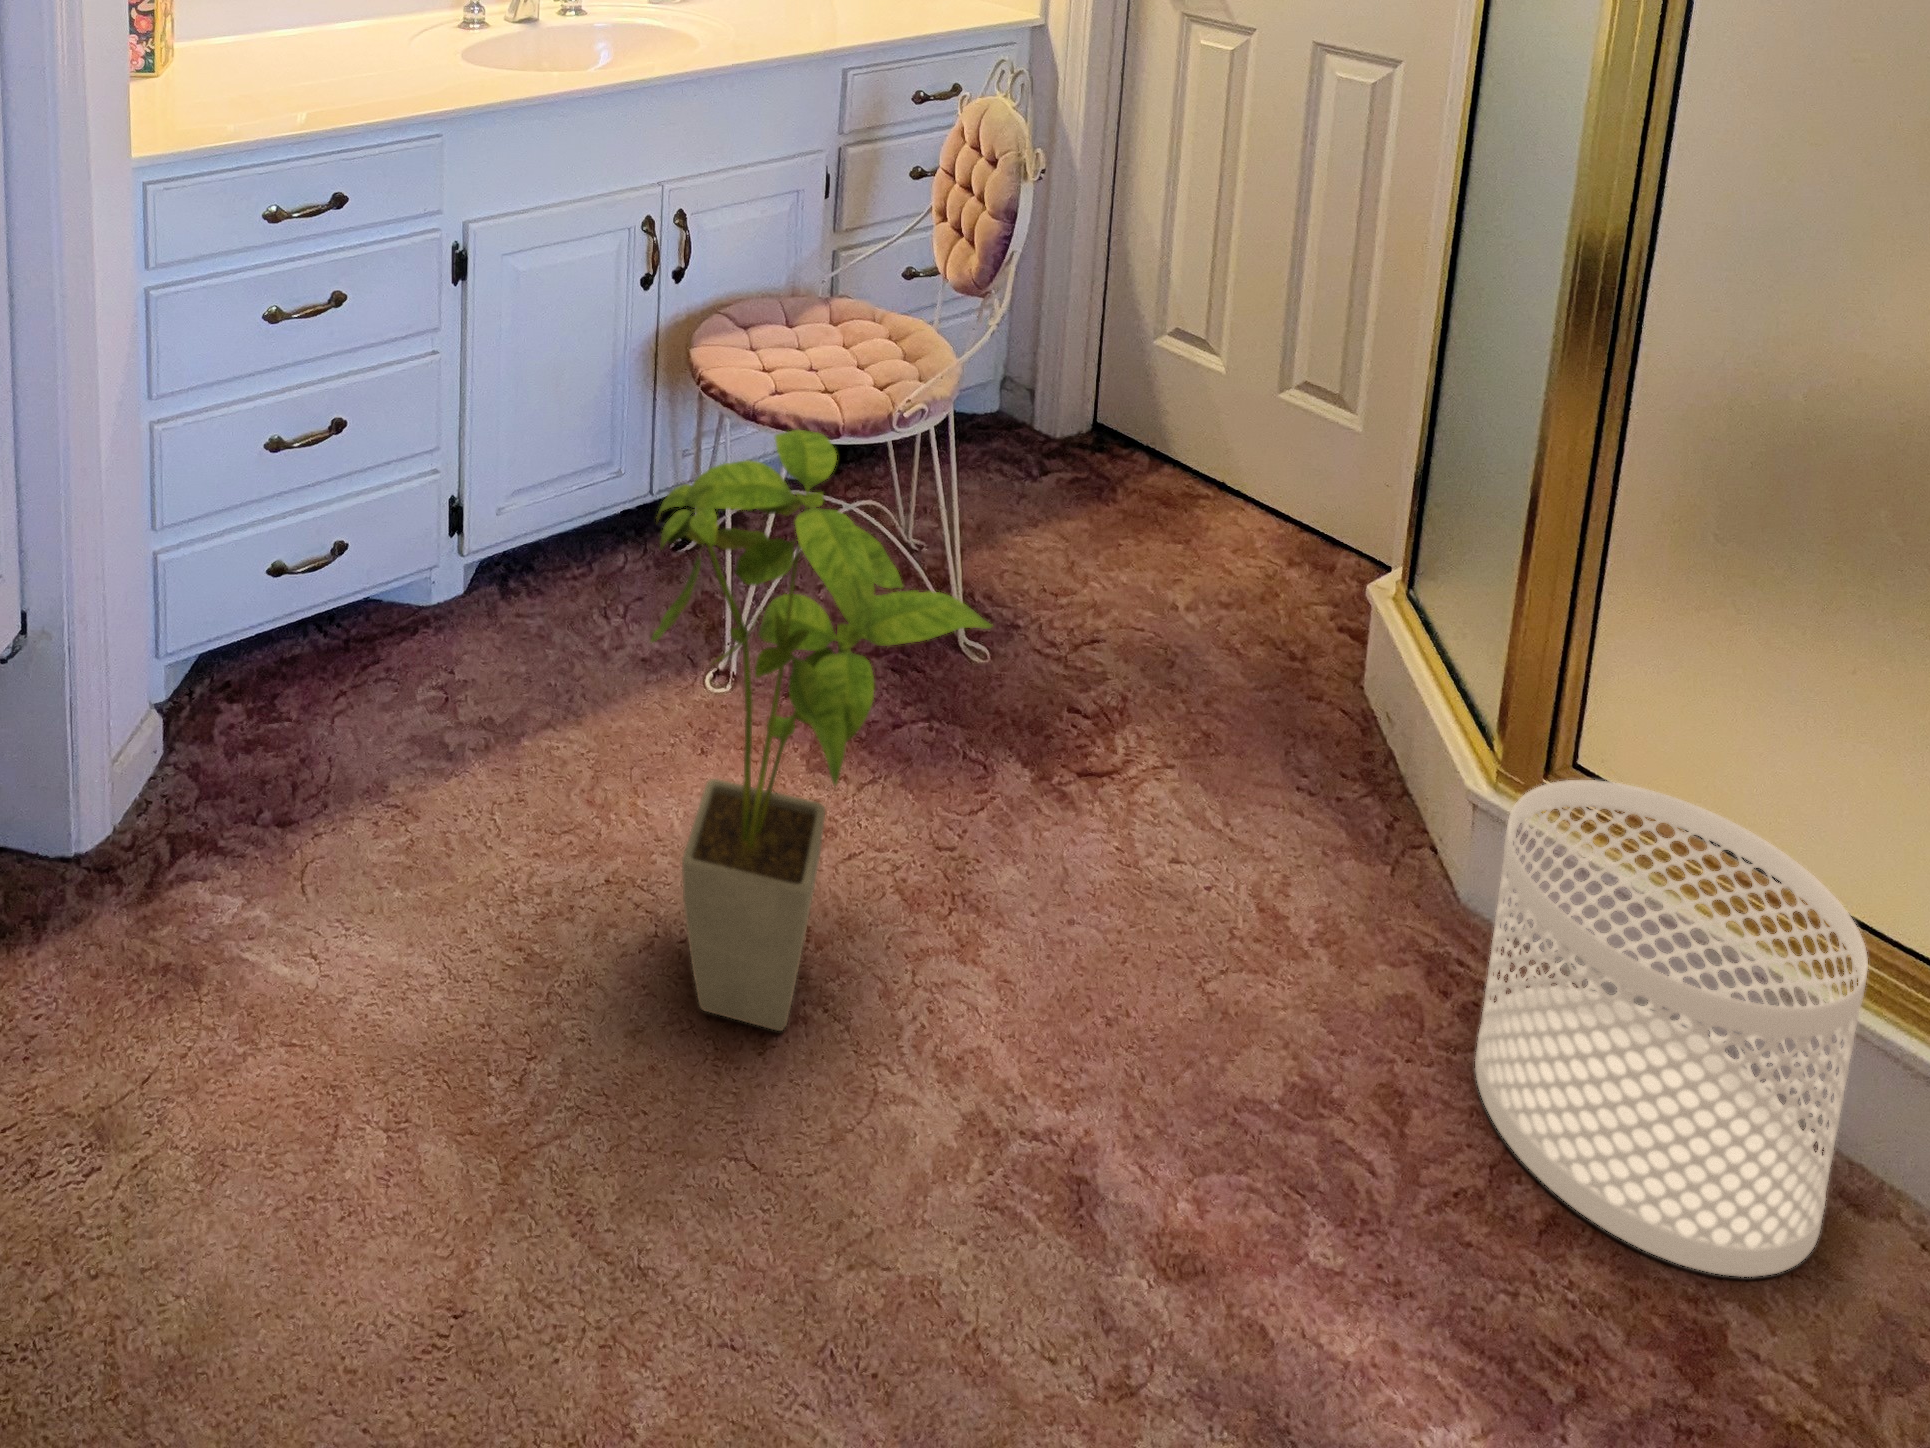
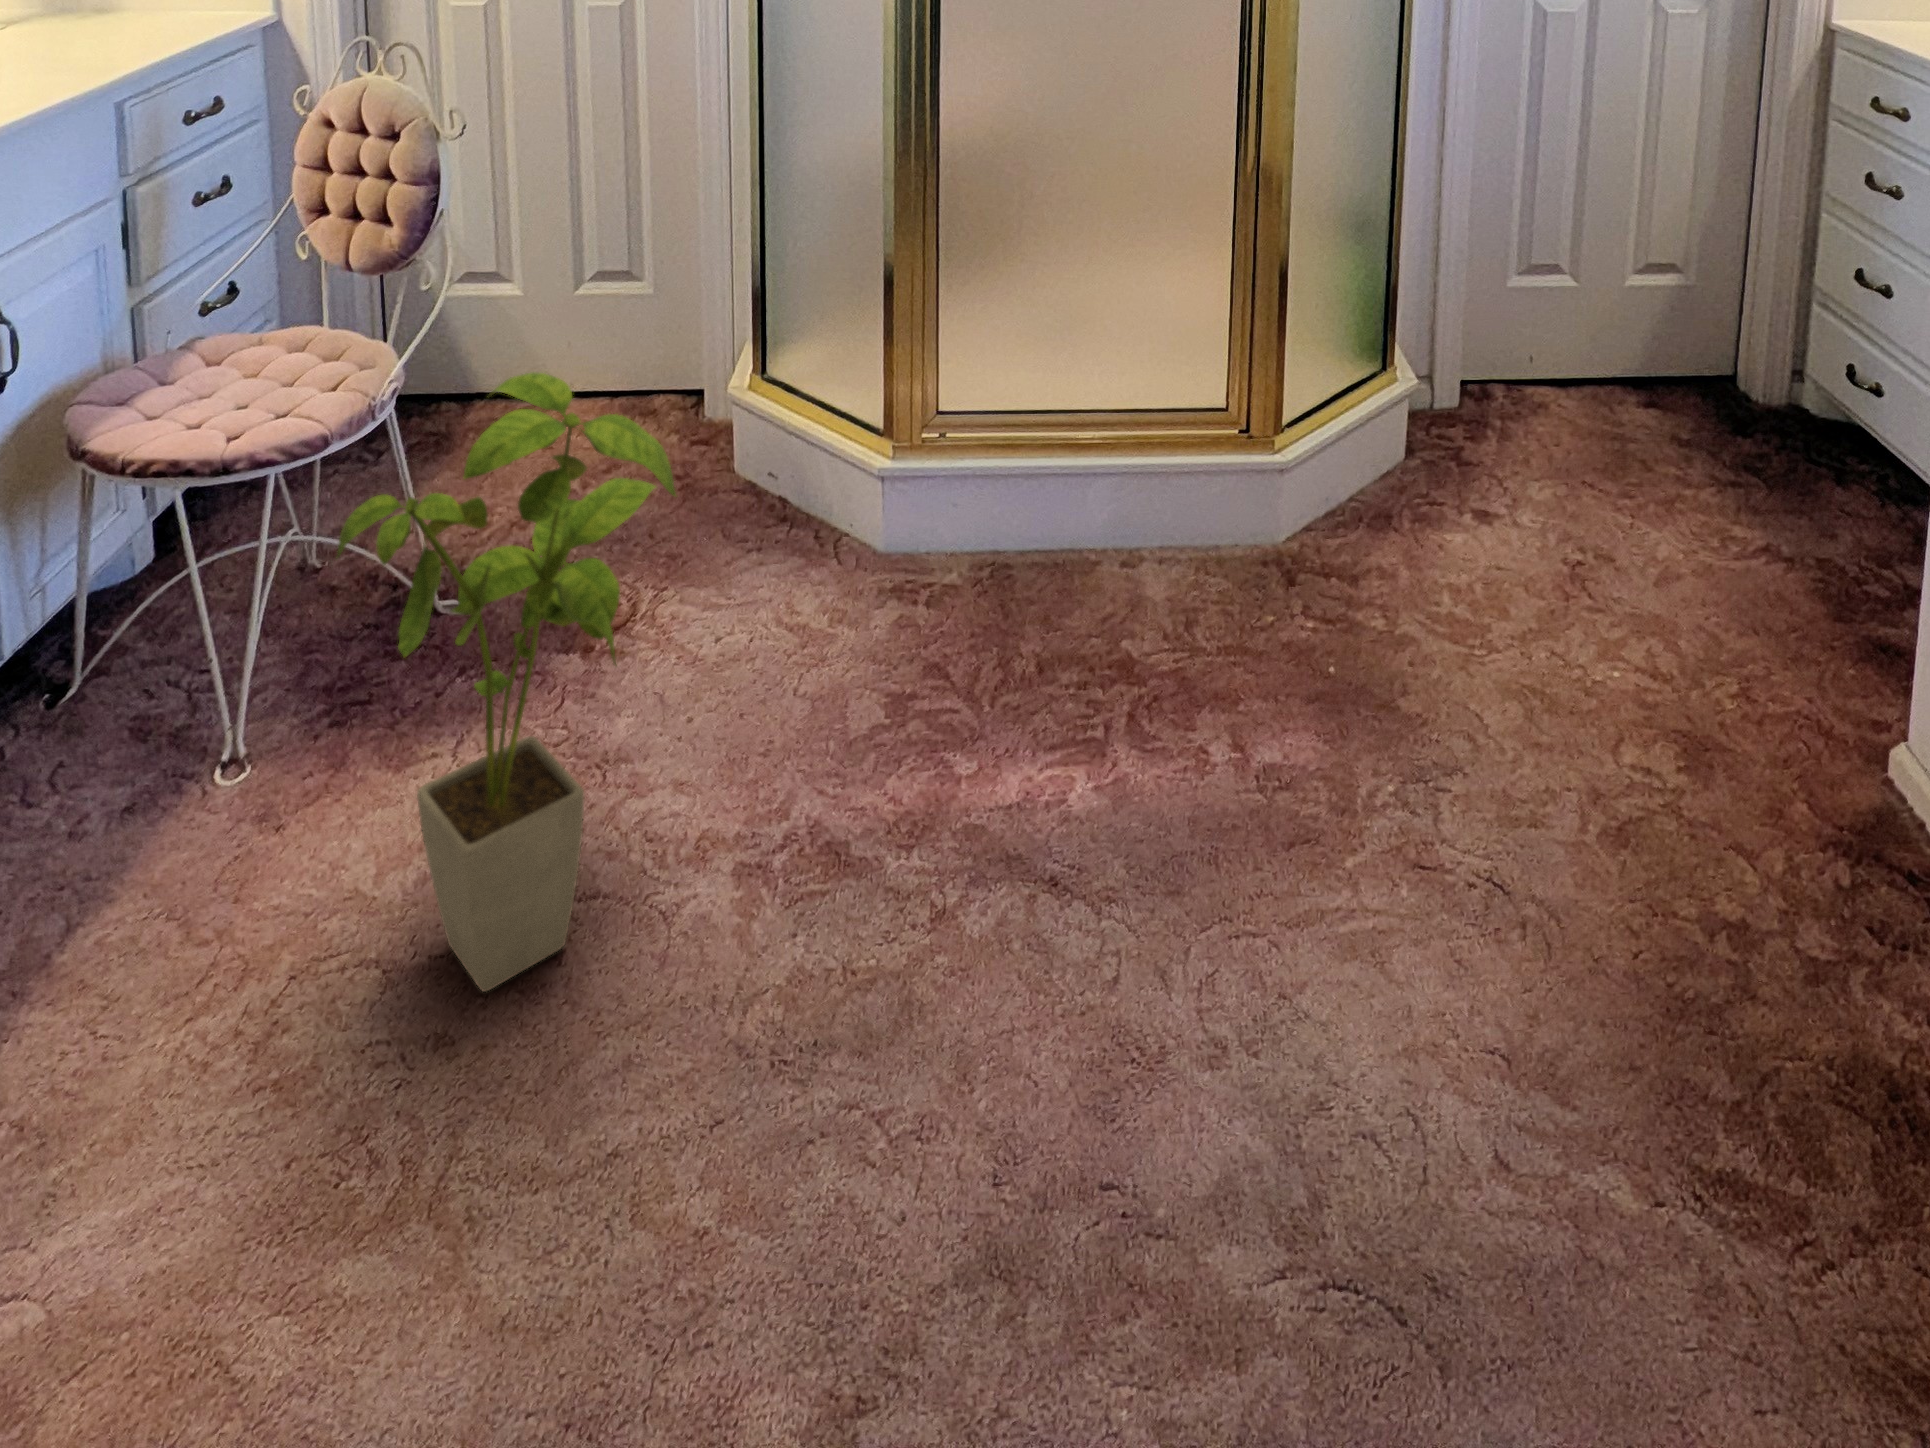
waste basket: present [1475,780,1868,1277] -> none [945,387,1129,649]

